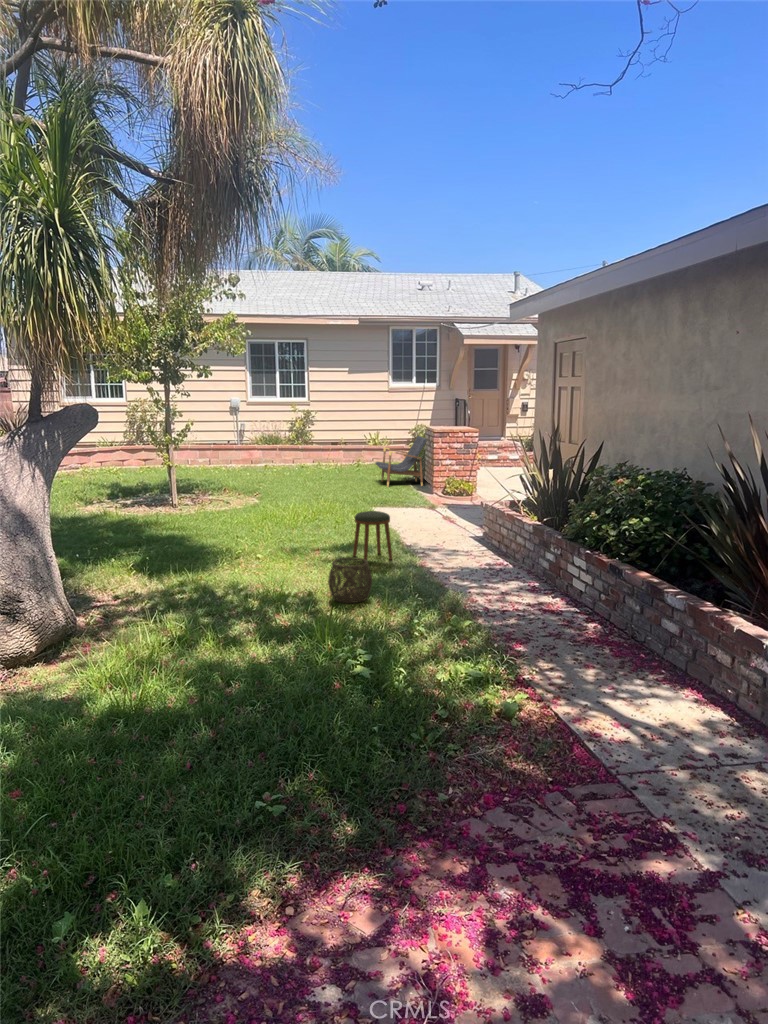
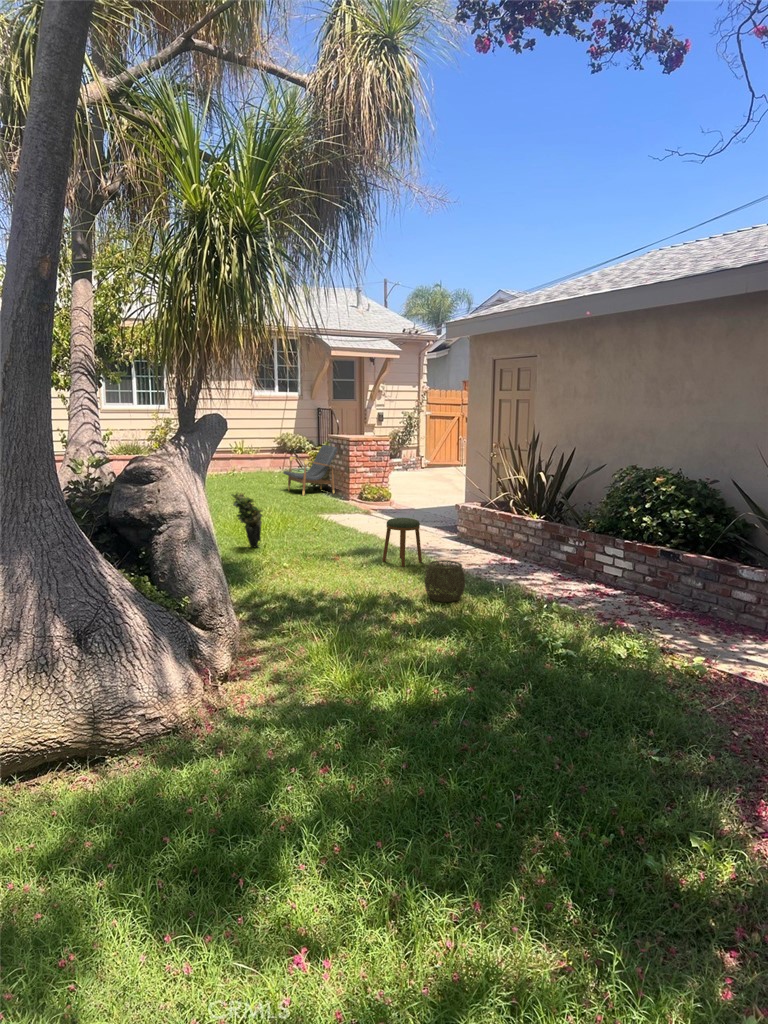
potted plant: none [234,478,266,534] -> present [231,493,263,547]

